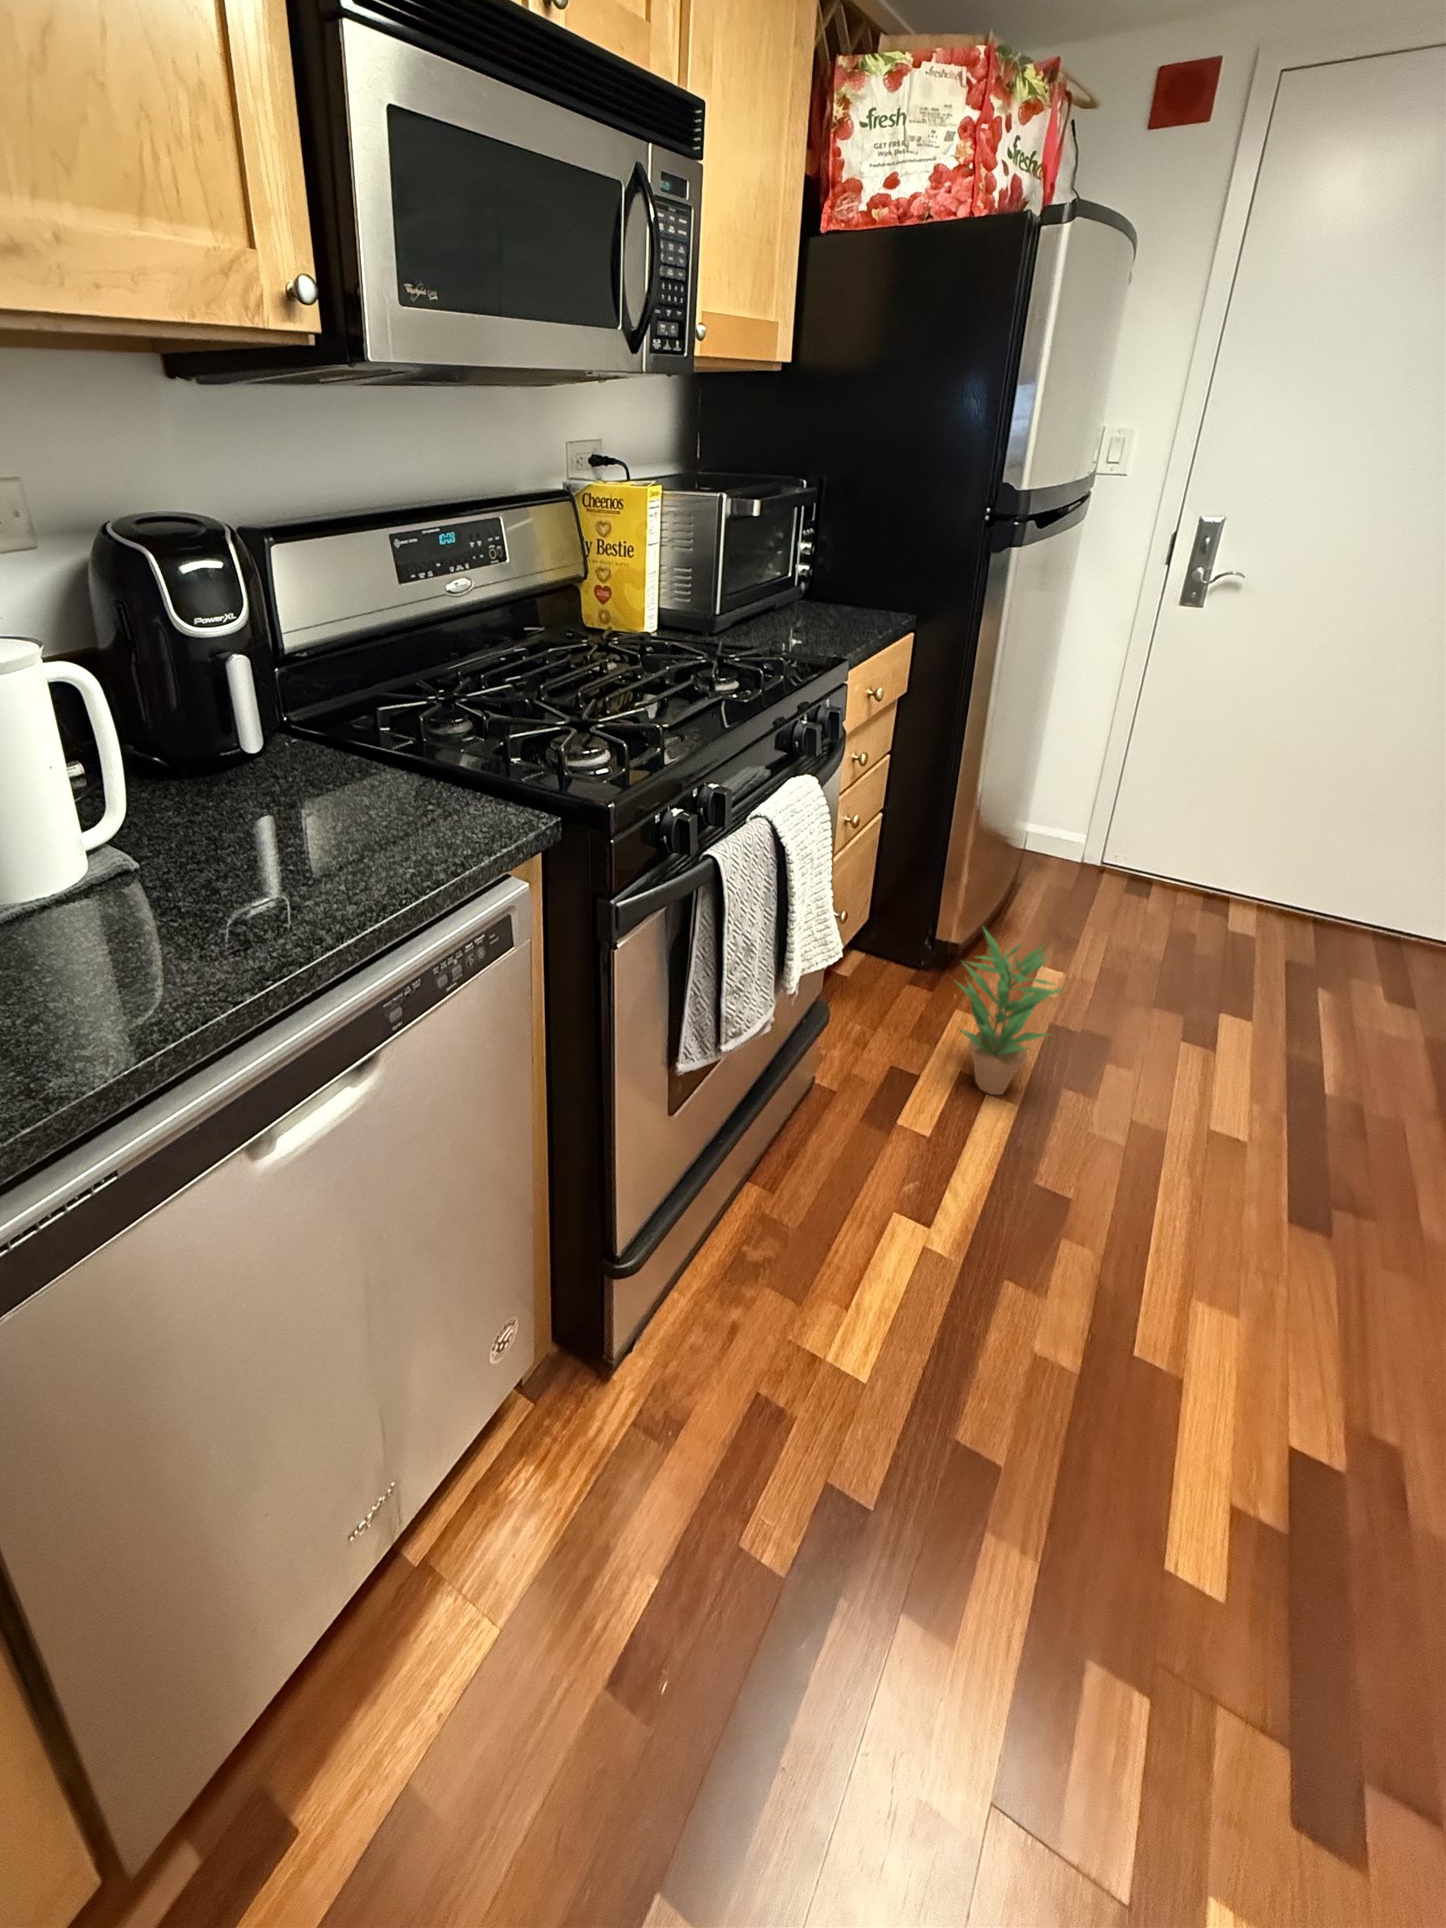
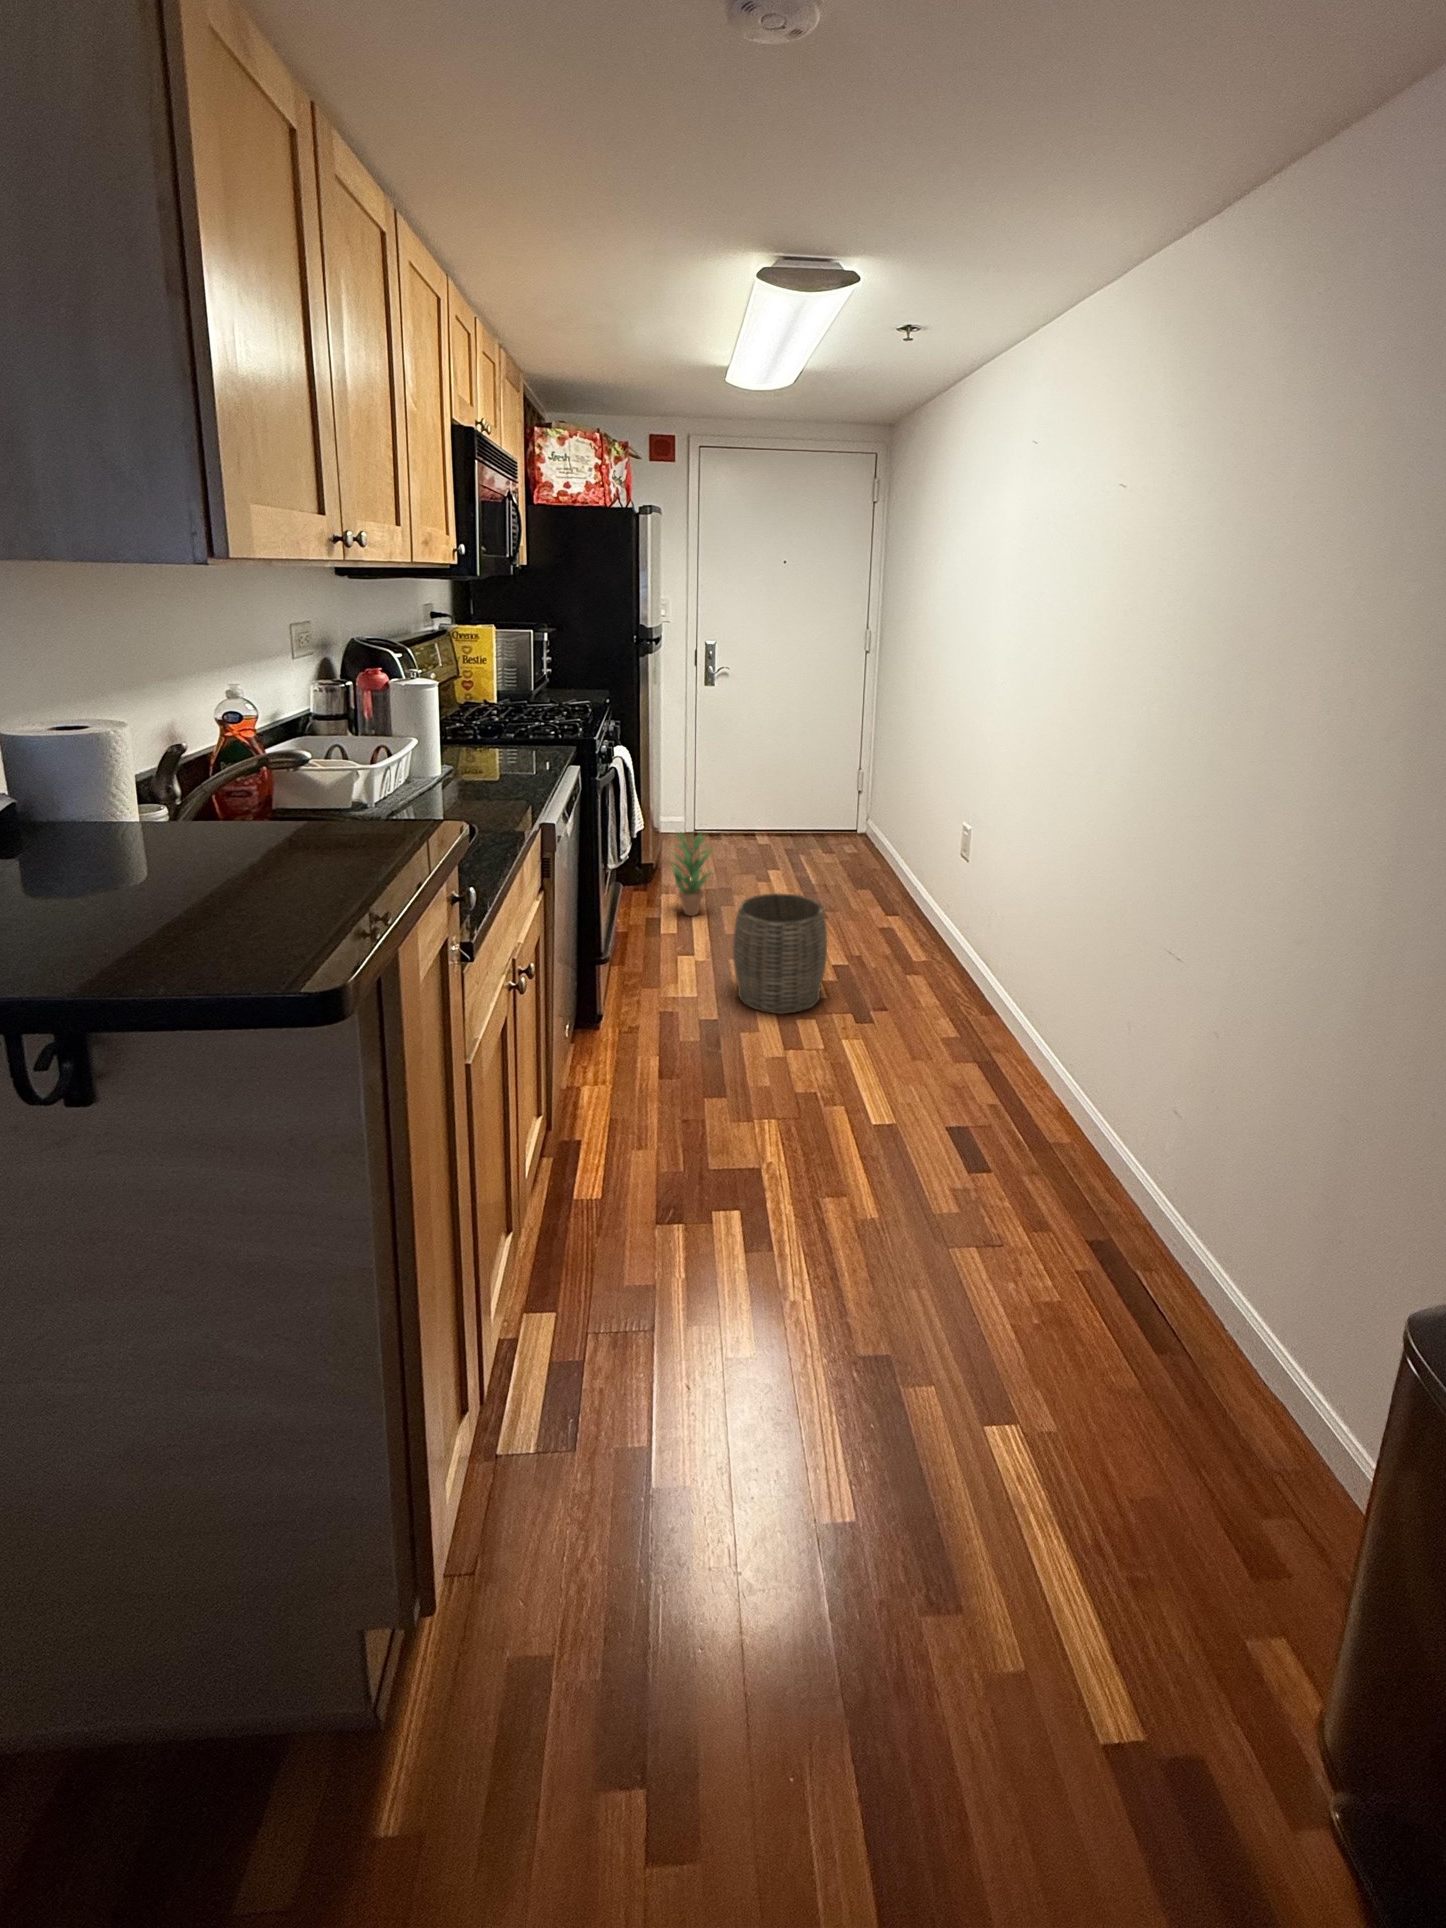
woven basket: none [967,1232,1275,1627] -> present [733,893,827,1014]

